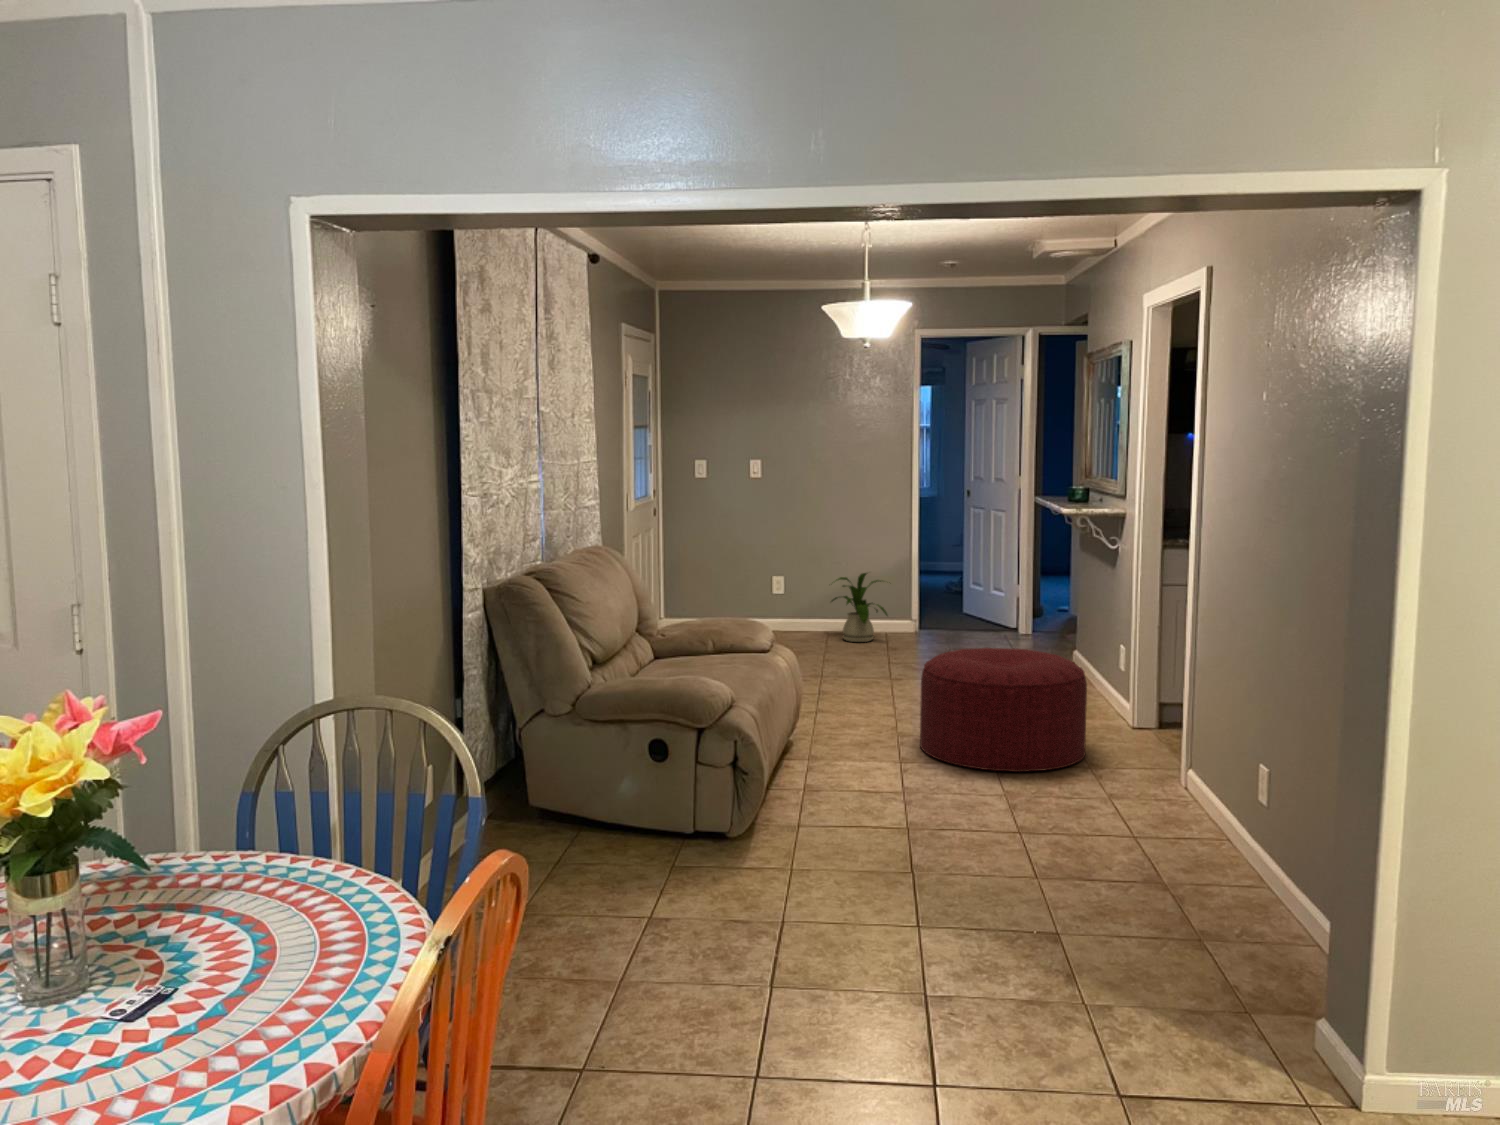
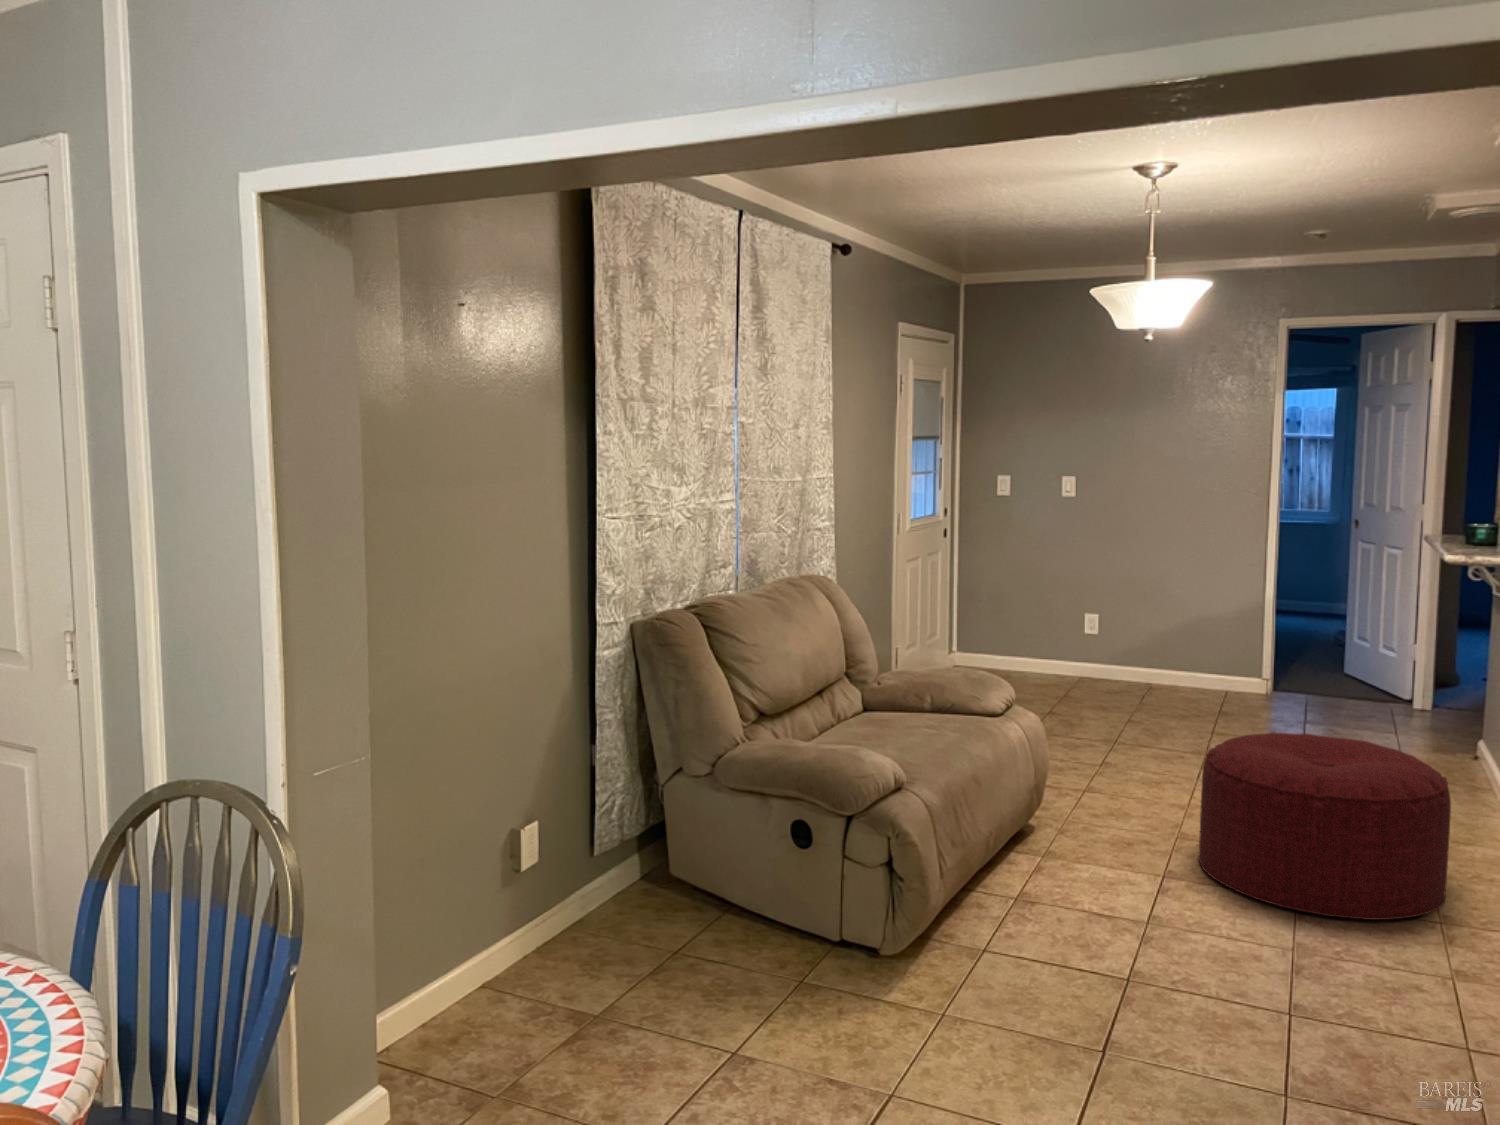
house plant: present [832,573,888,642] -> none [1148,616,1232,700]

